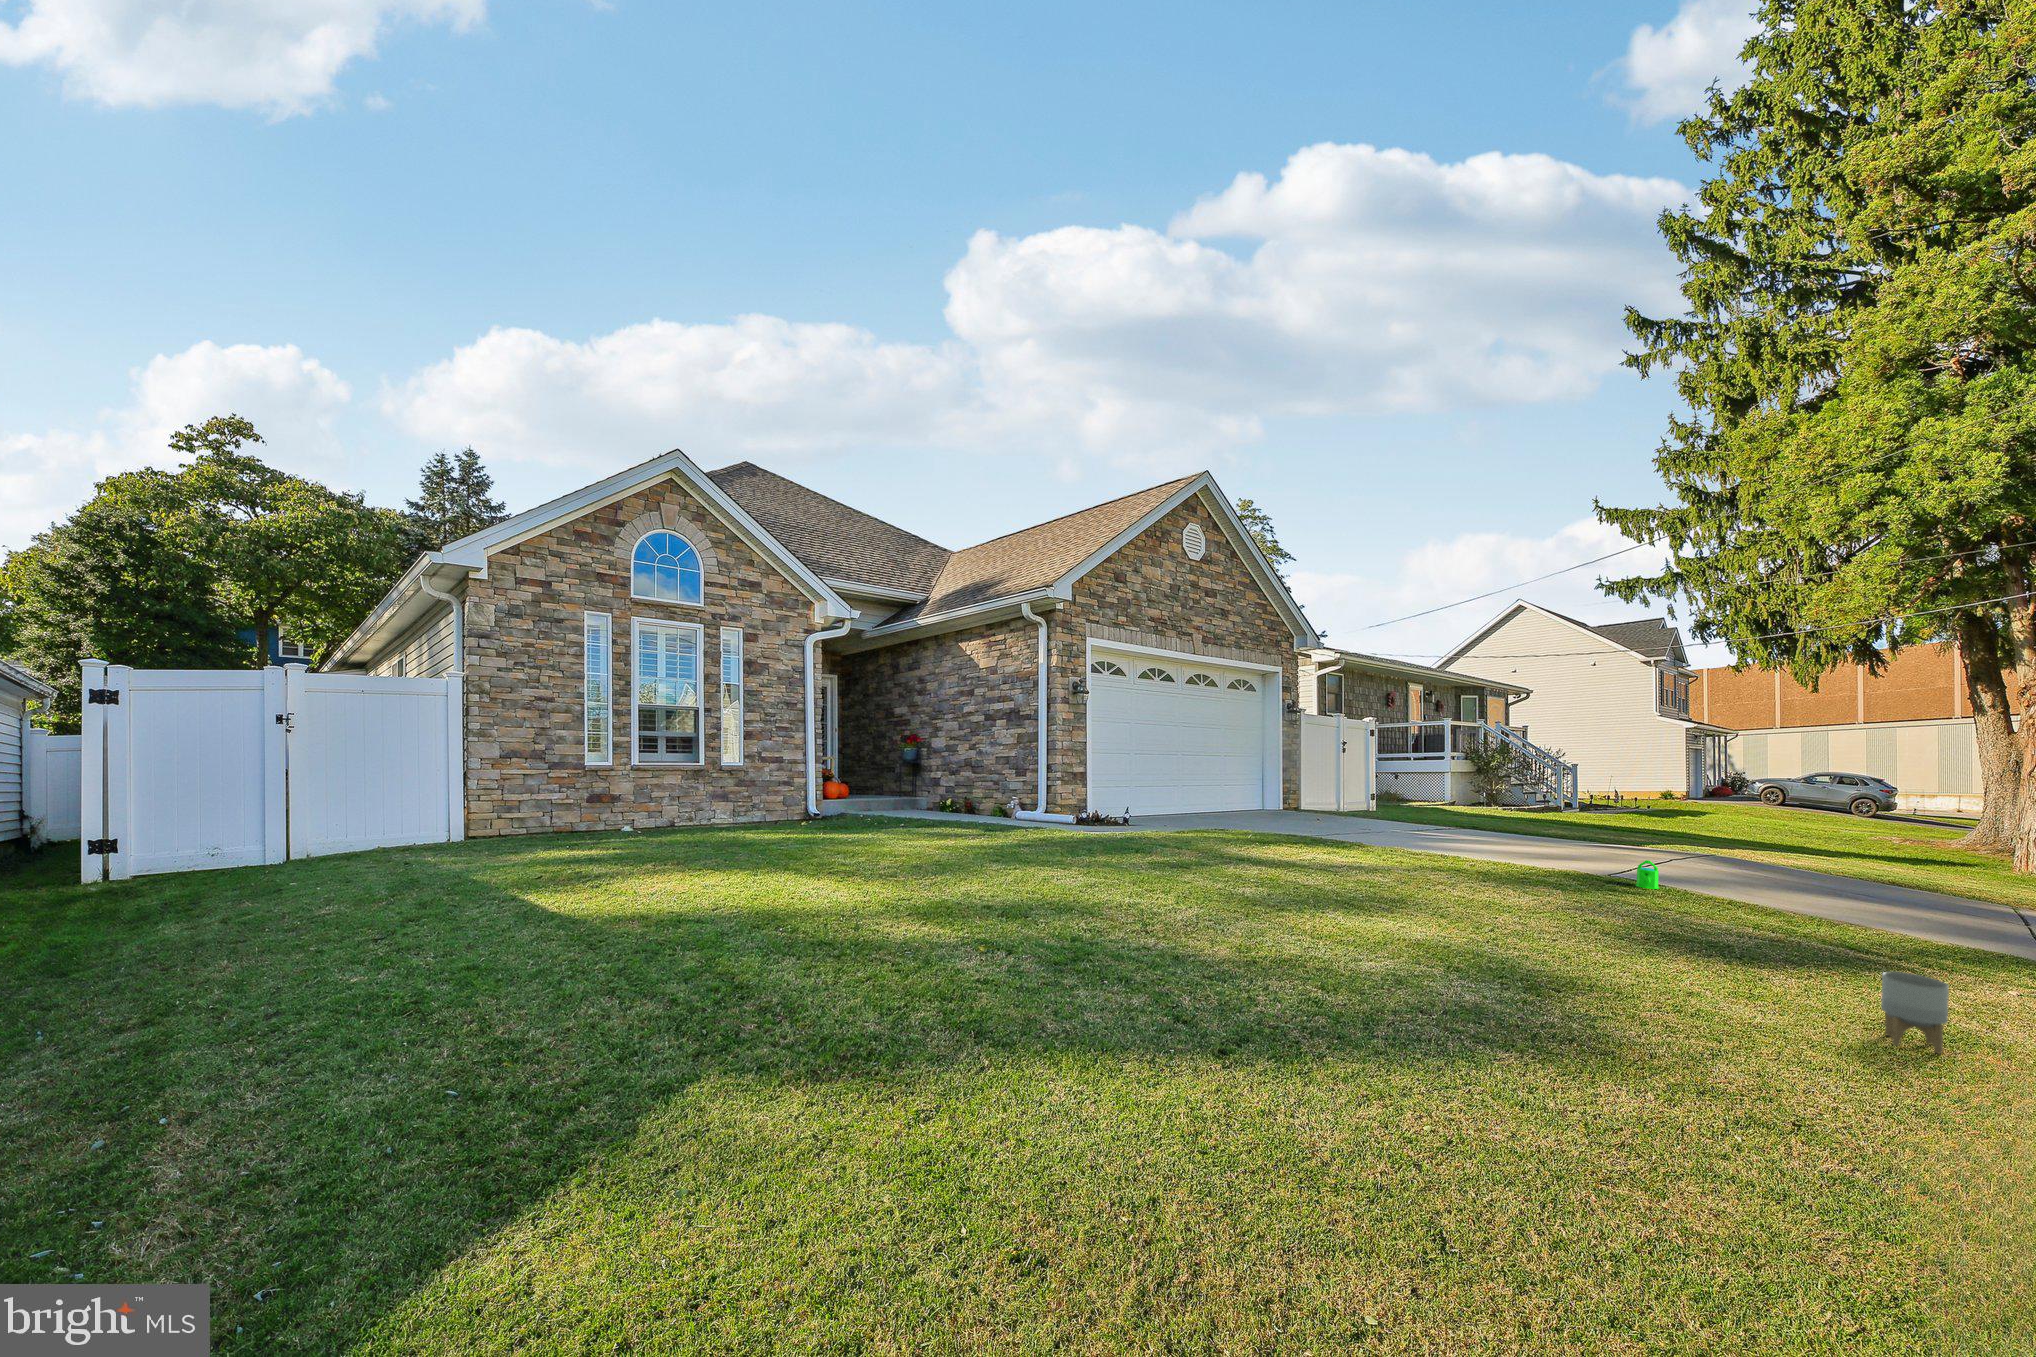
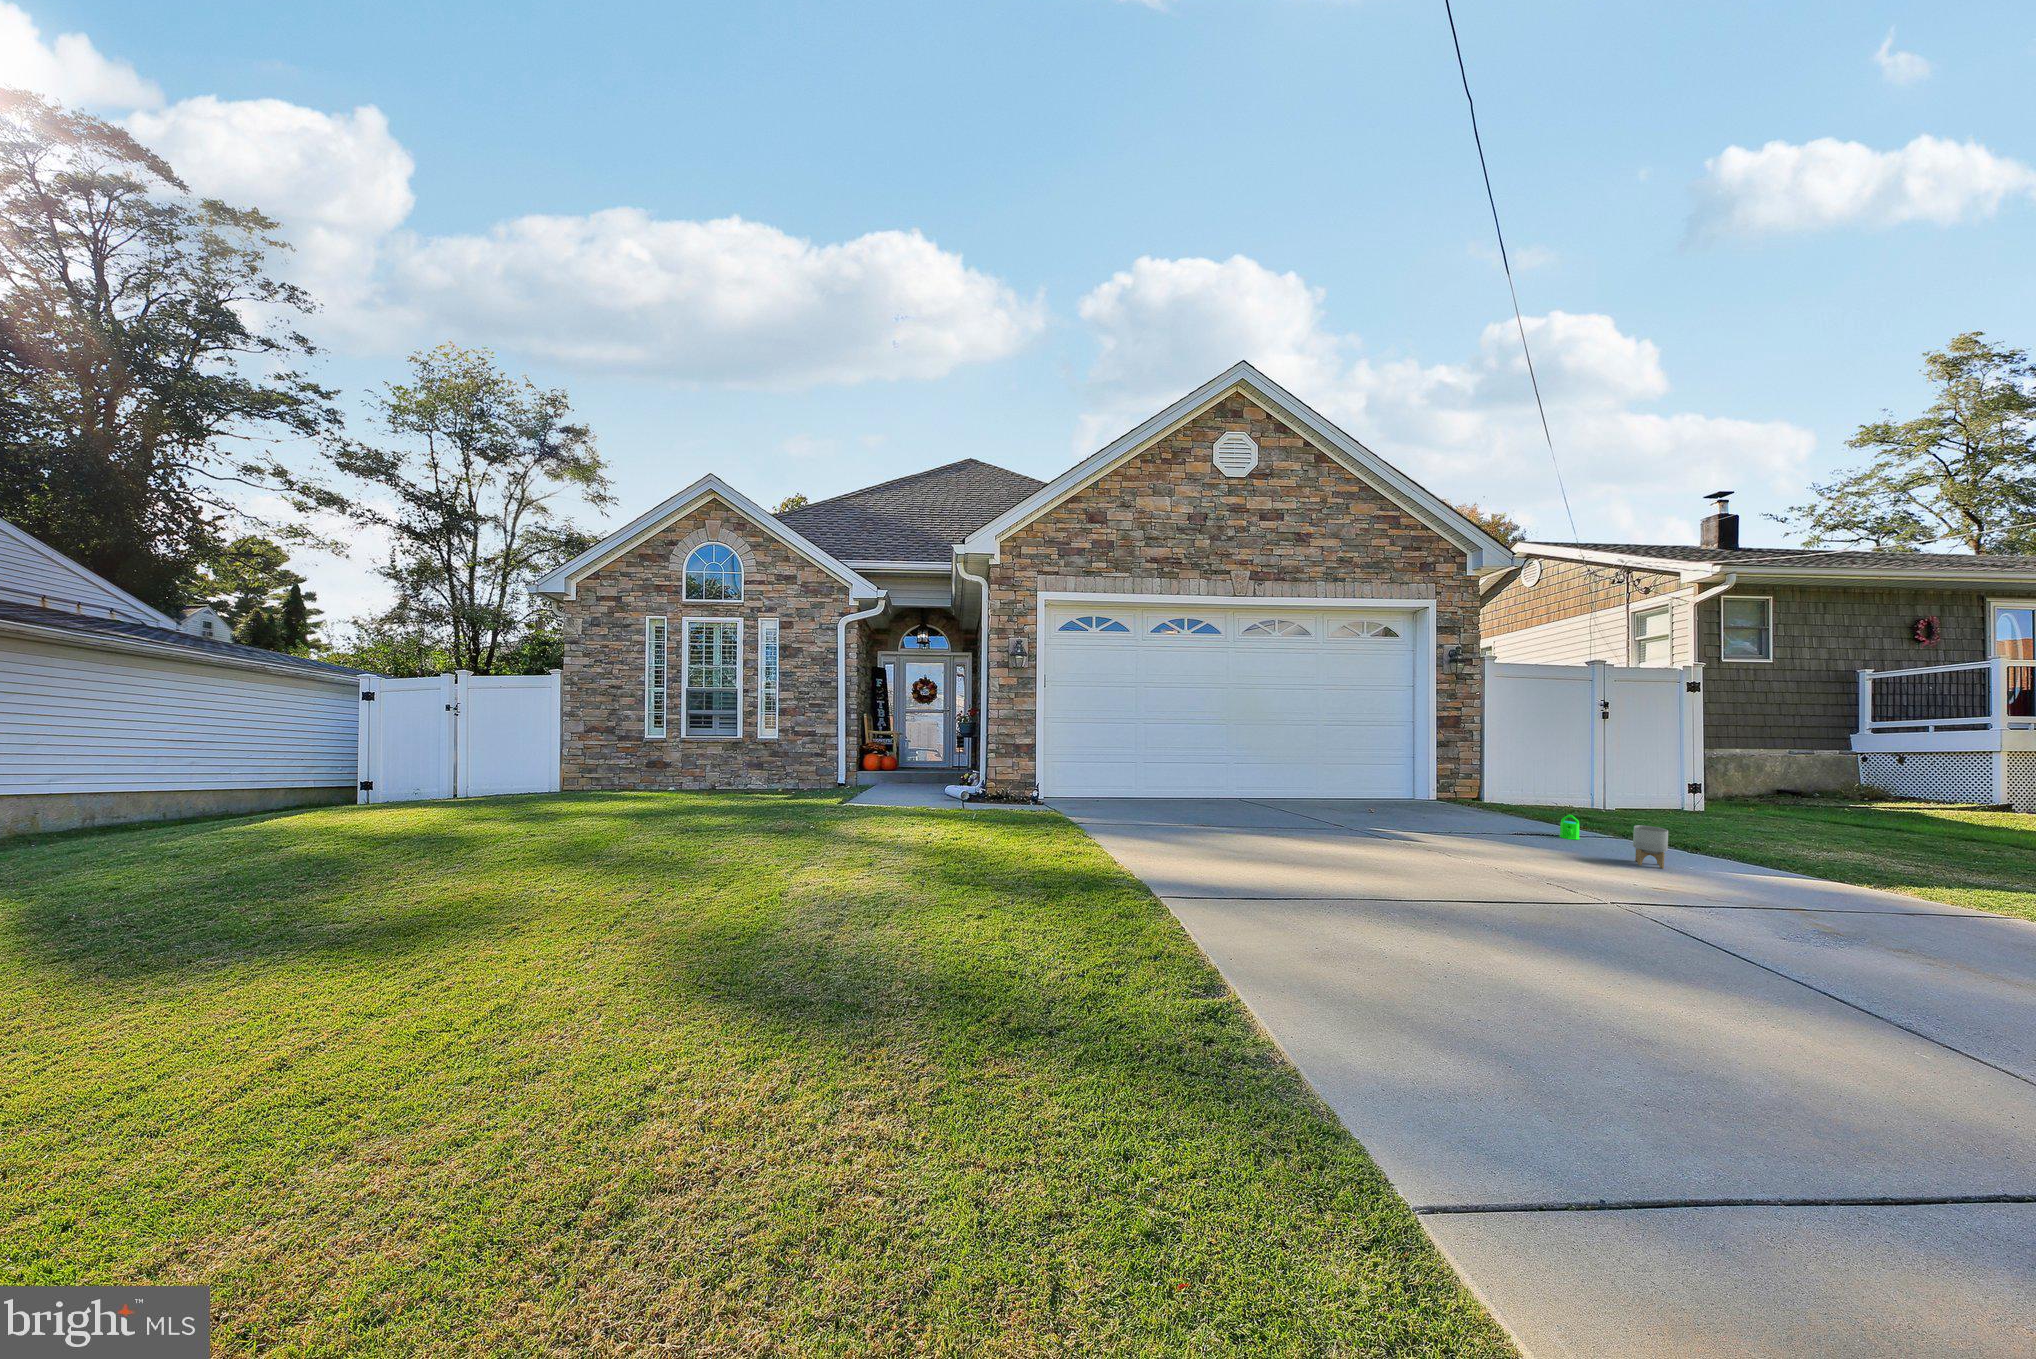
planter: present [1881,972,1949,1054] -> present [1633,825,1668,868]

